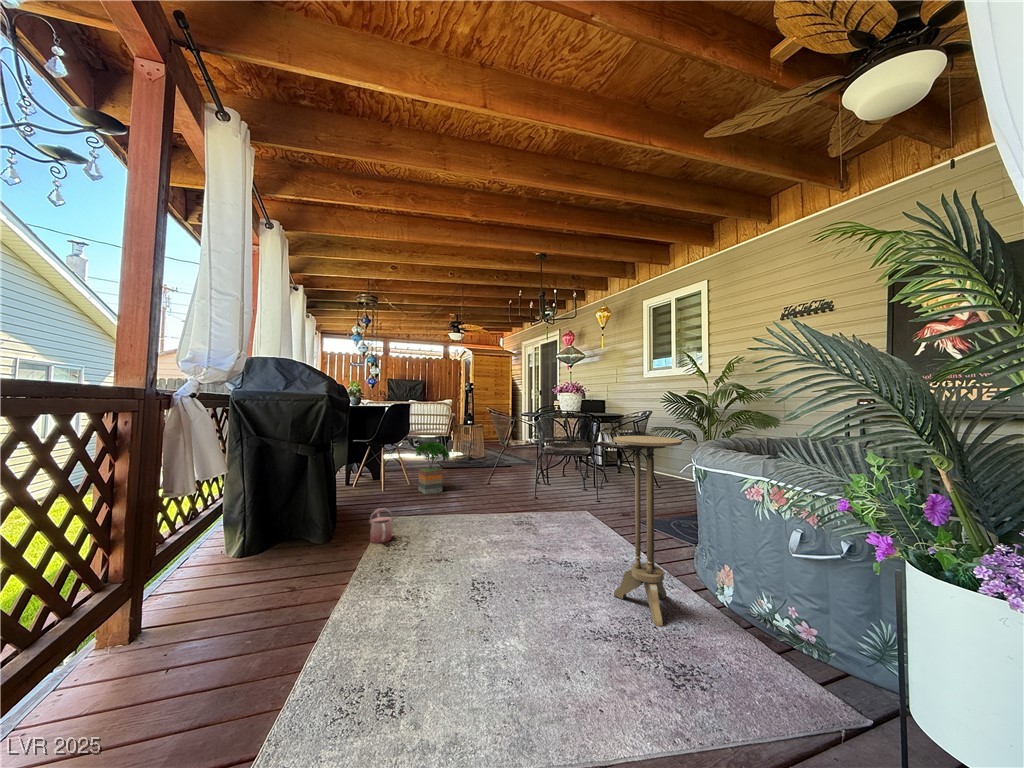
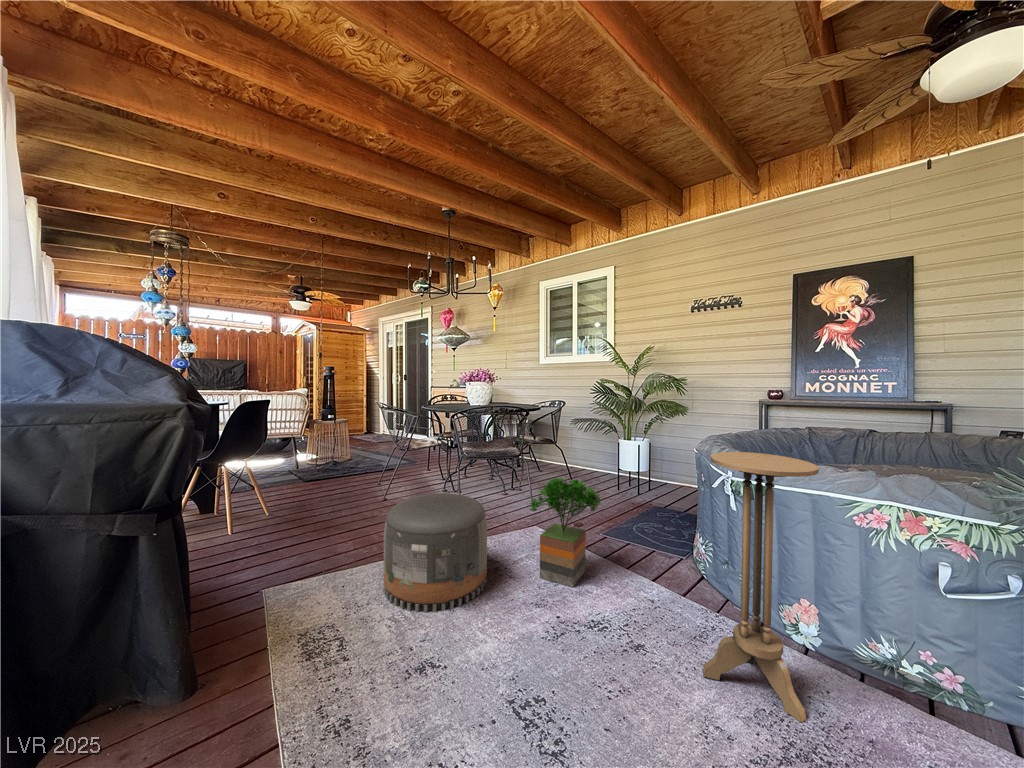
potted tree: present [416,443,450,494] -> present [531,478,601,587]
pouf: none [452,468,521,539] -> present [384,493,487,612]
watering can: present [370,508,393,543] -> none [243,599,292,675]

